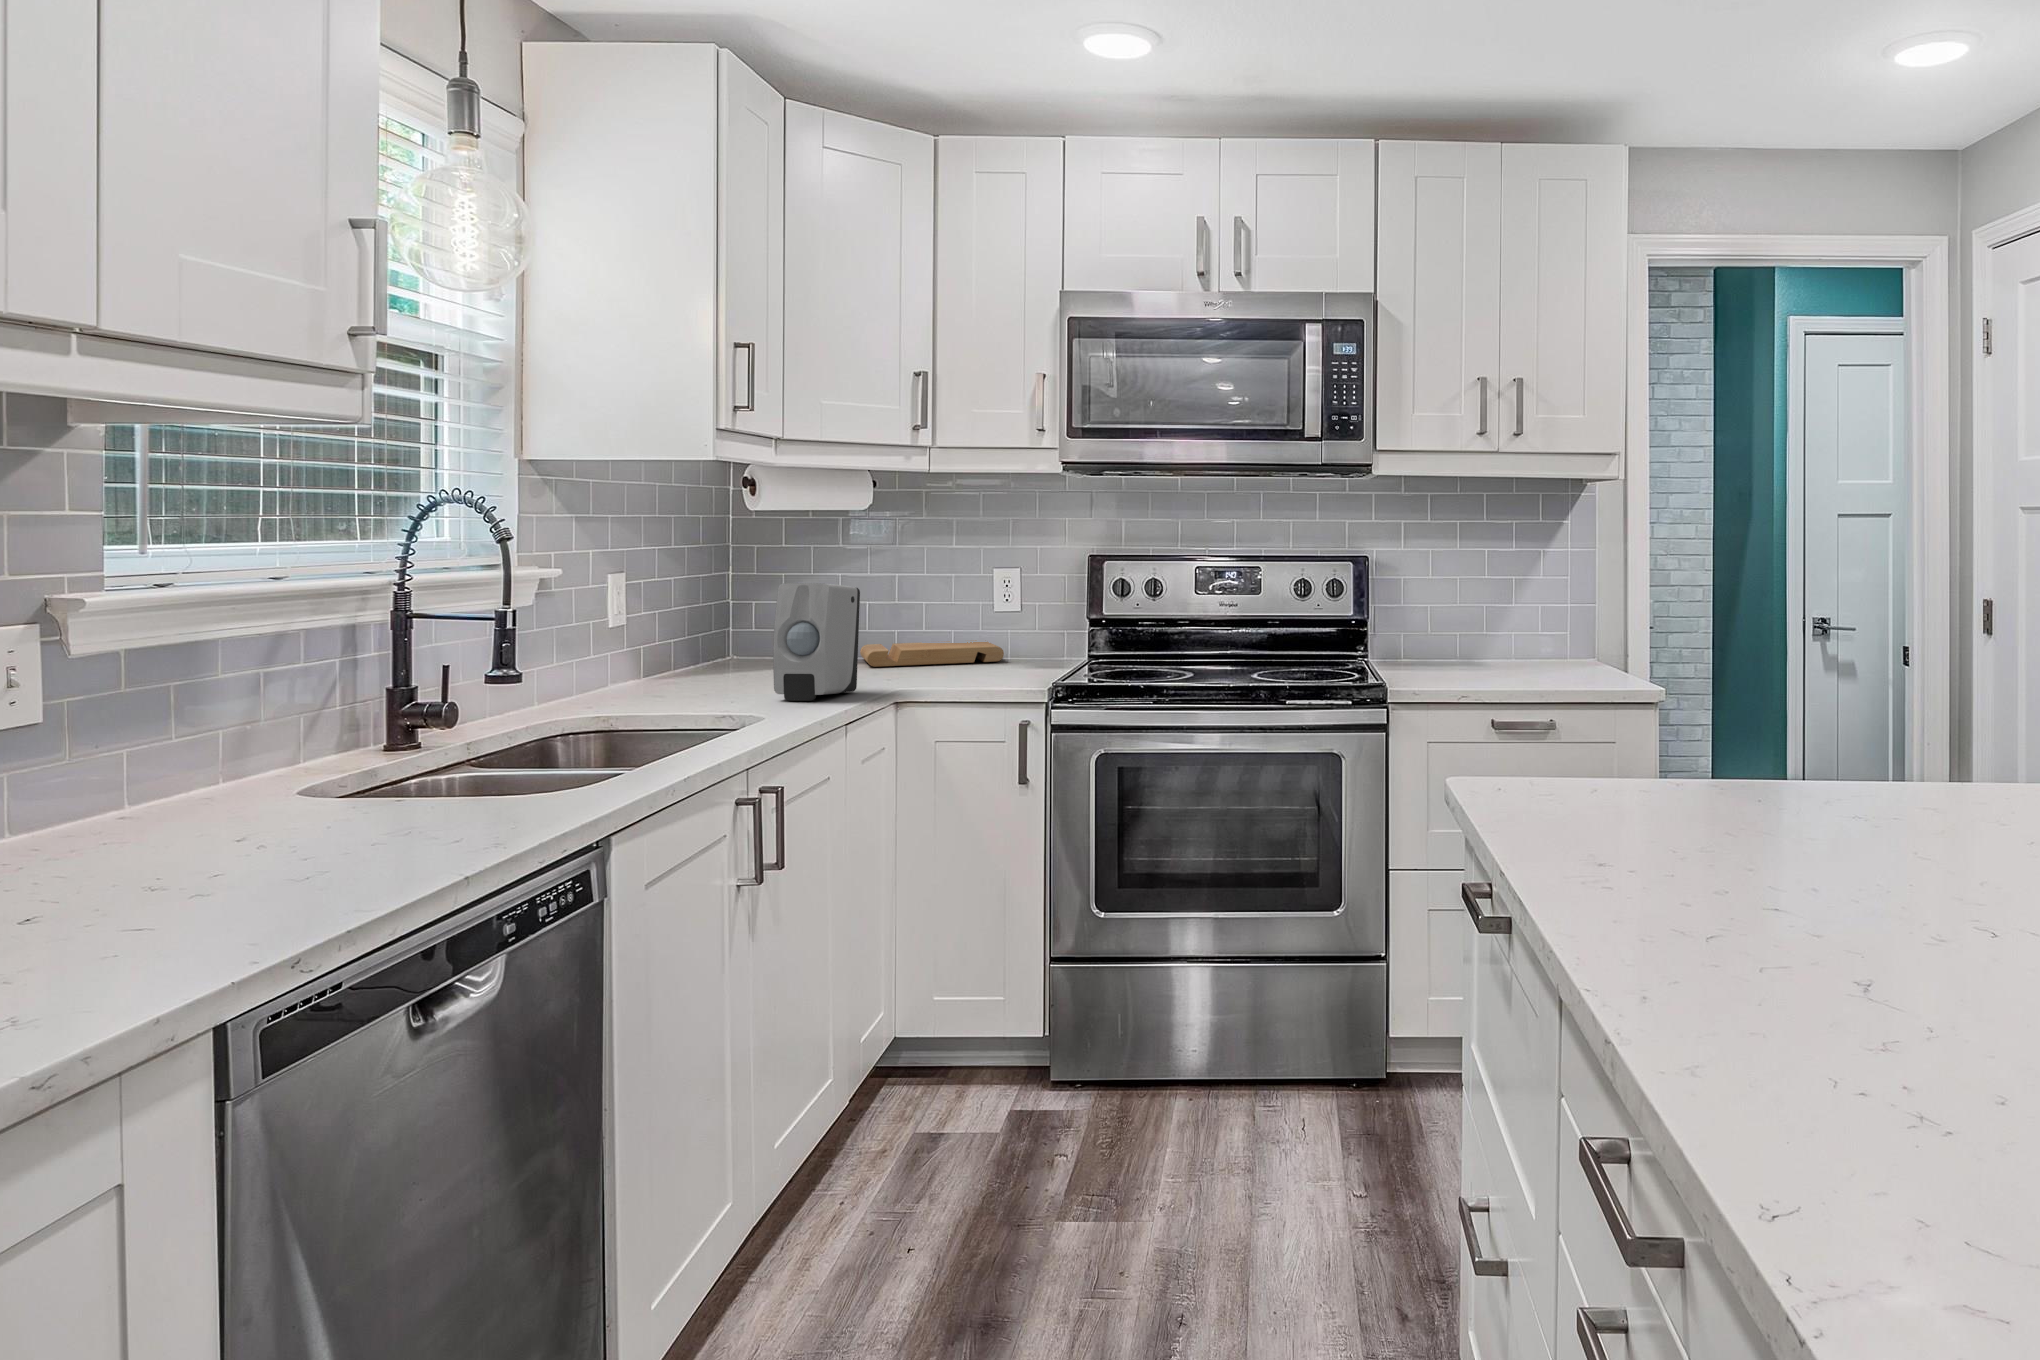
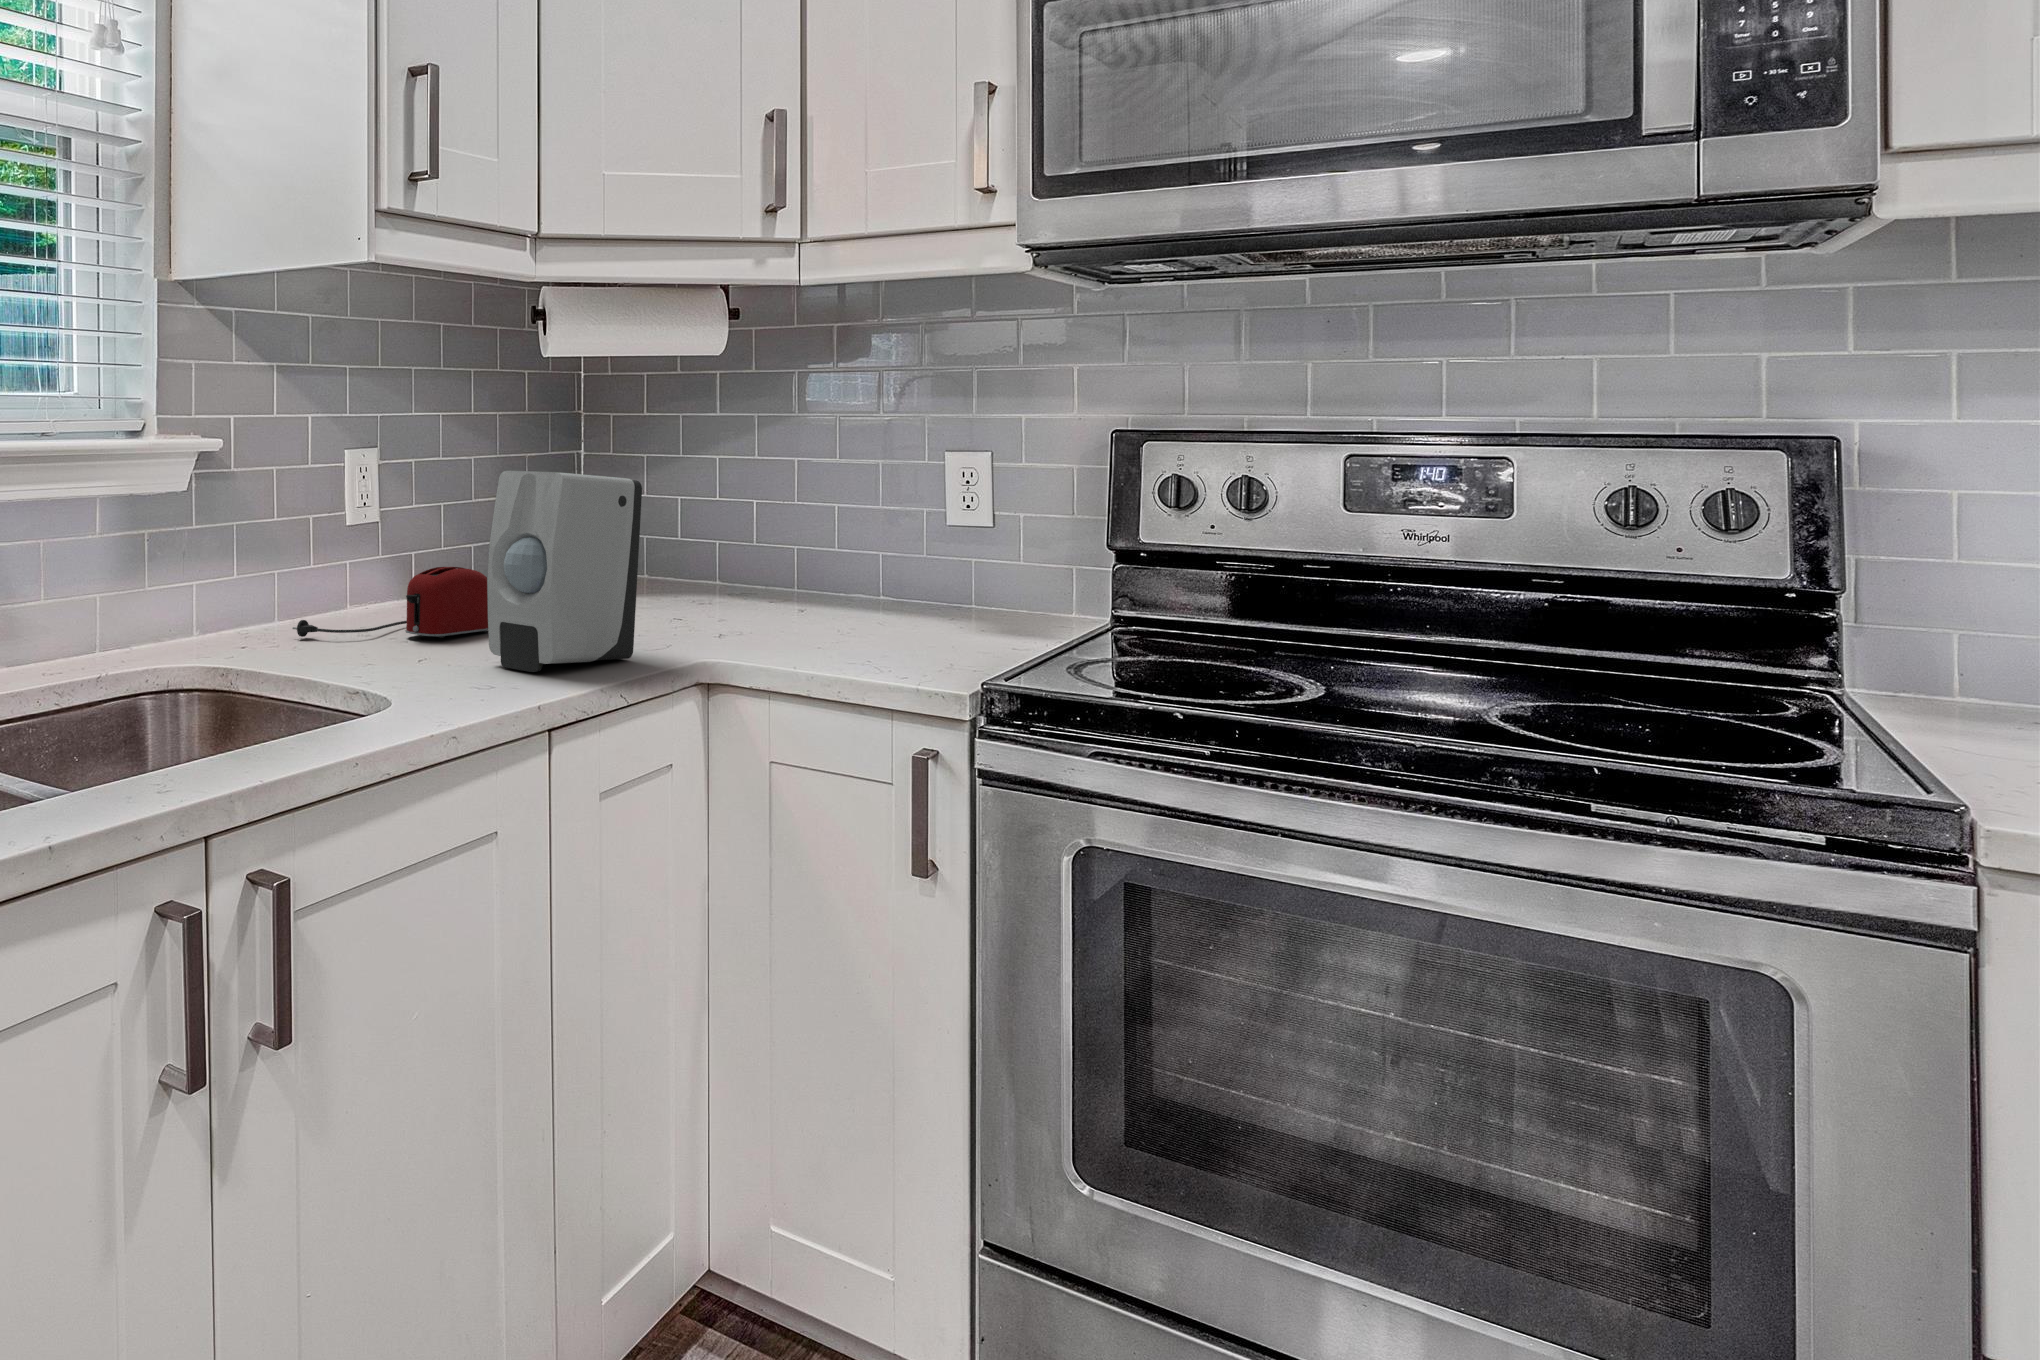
cutting board: present [860,642,1004,667] -> none [726,570,955,616]
toaster: none [603,647,738,700] -> present [292,567,488,637]

